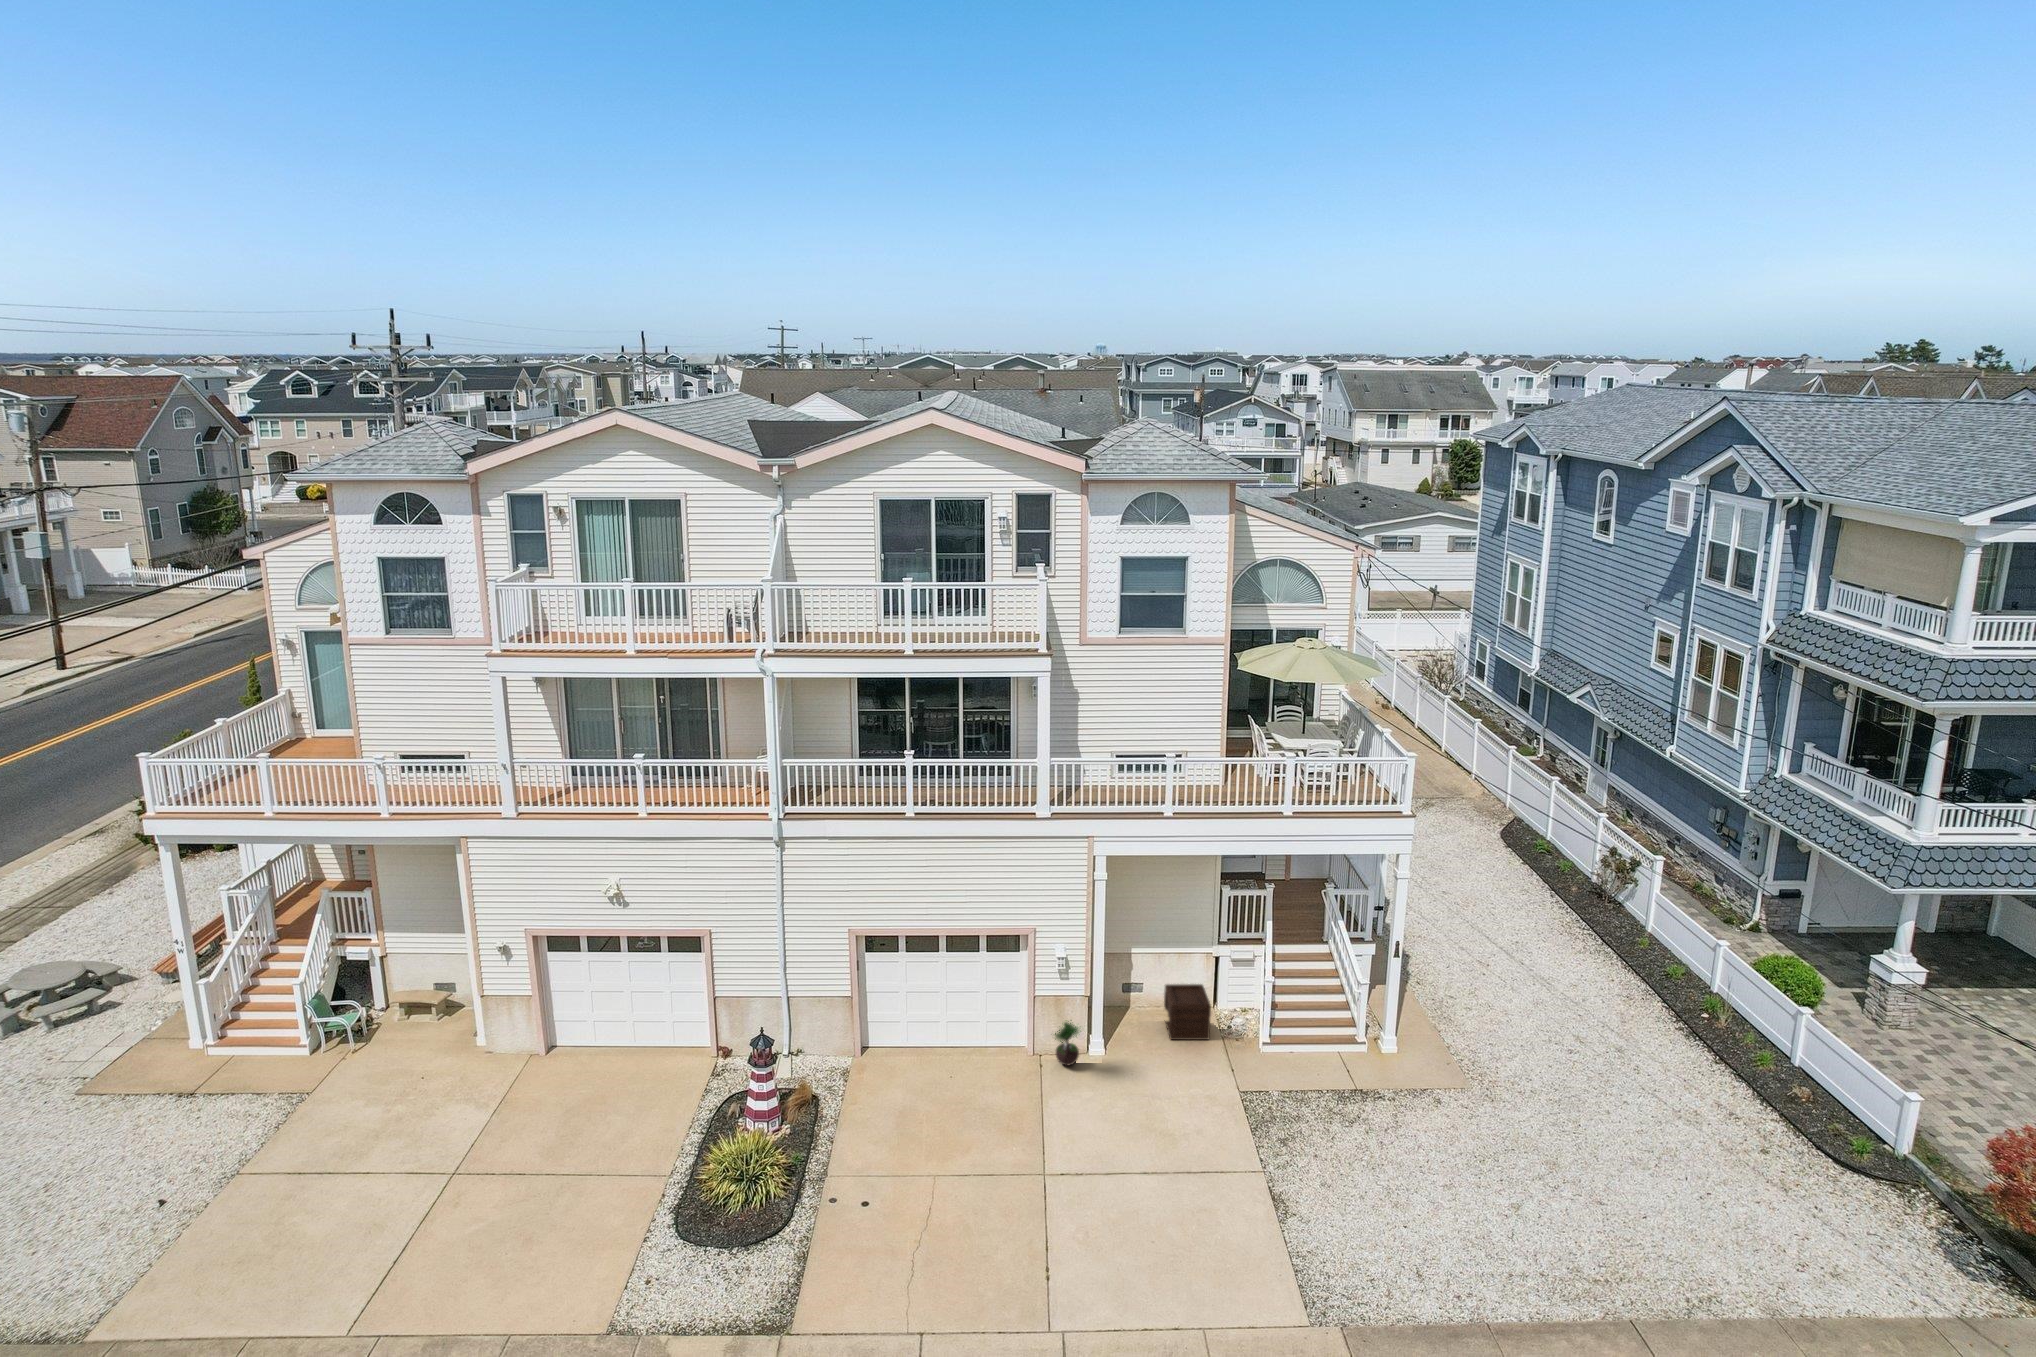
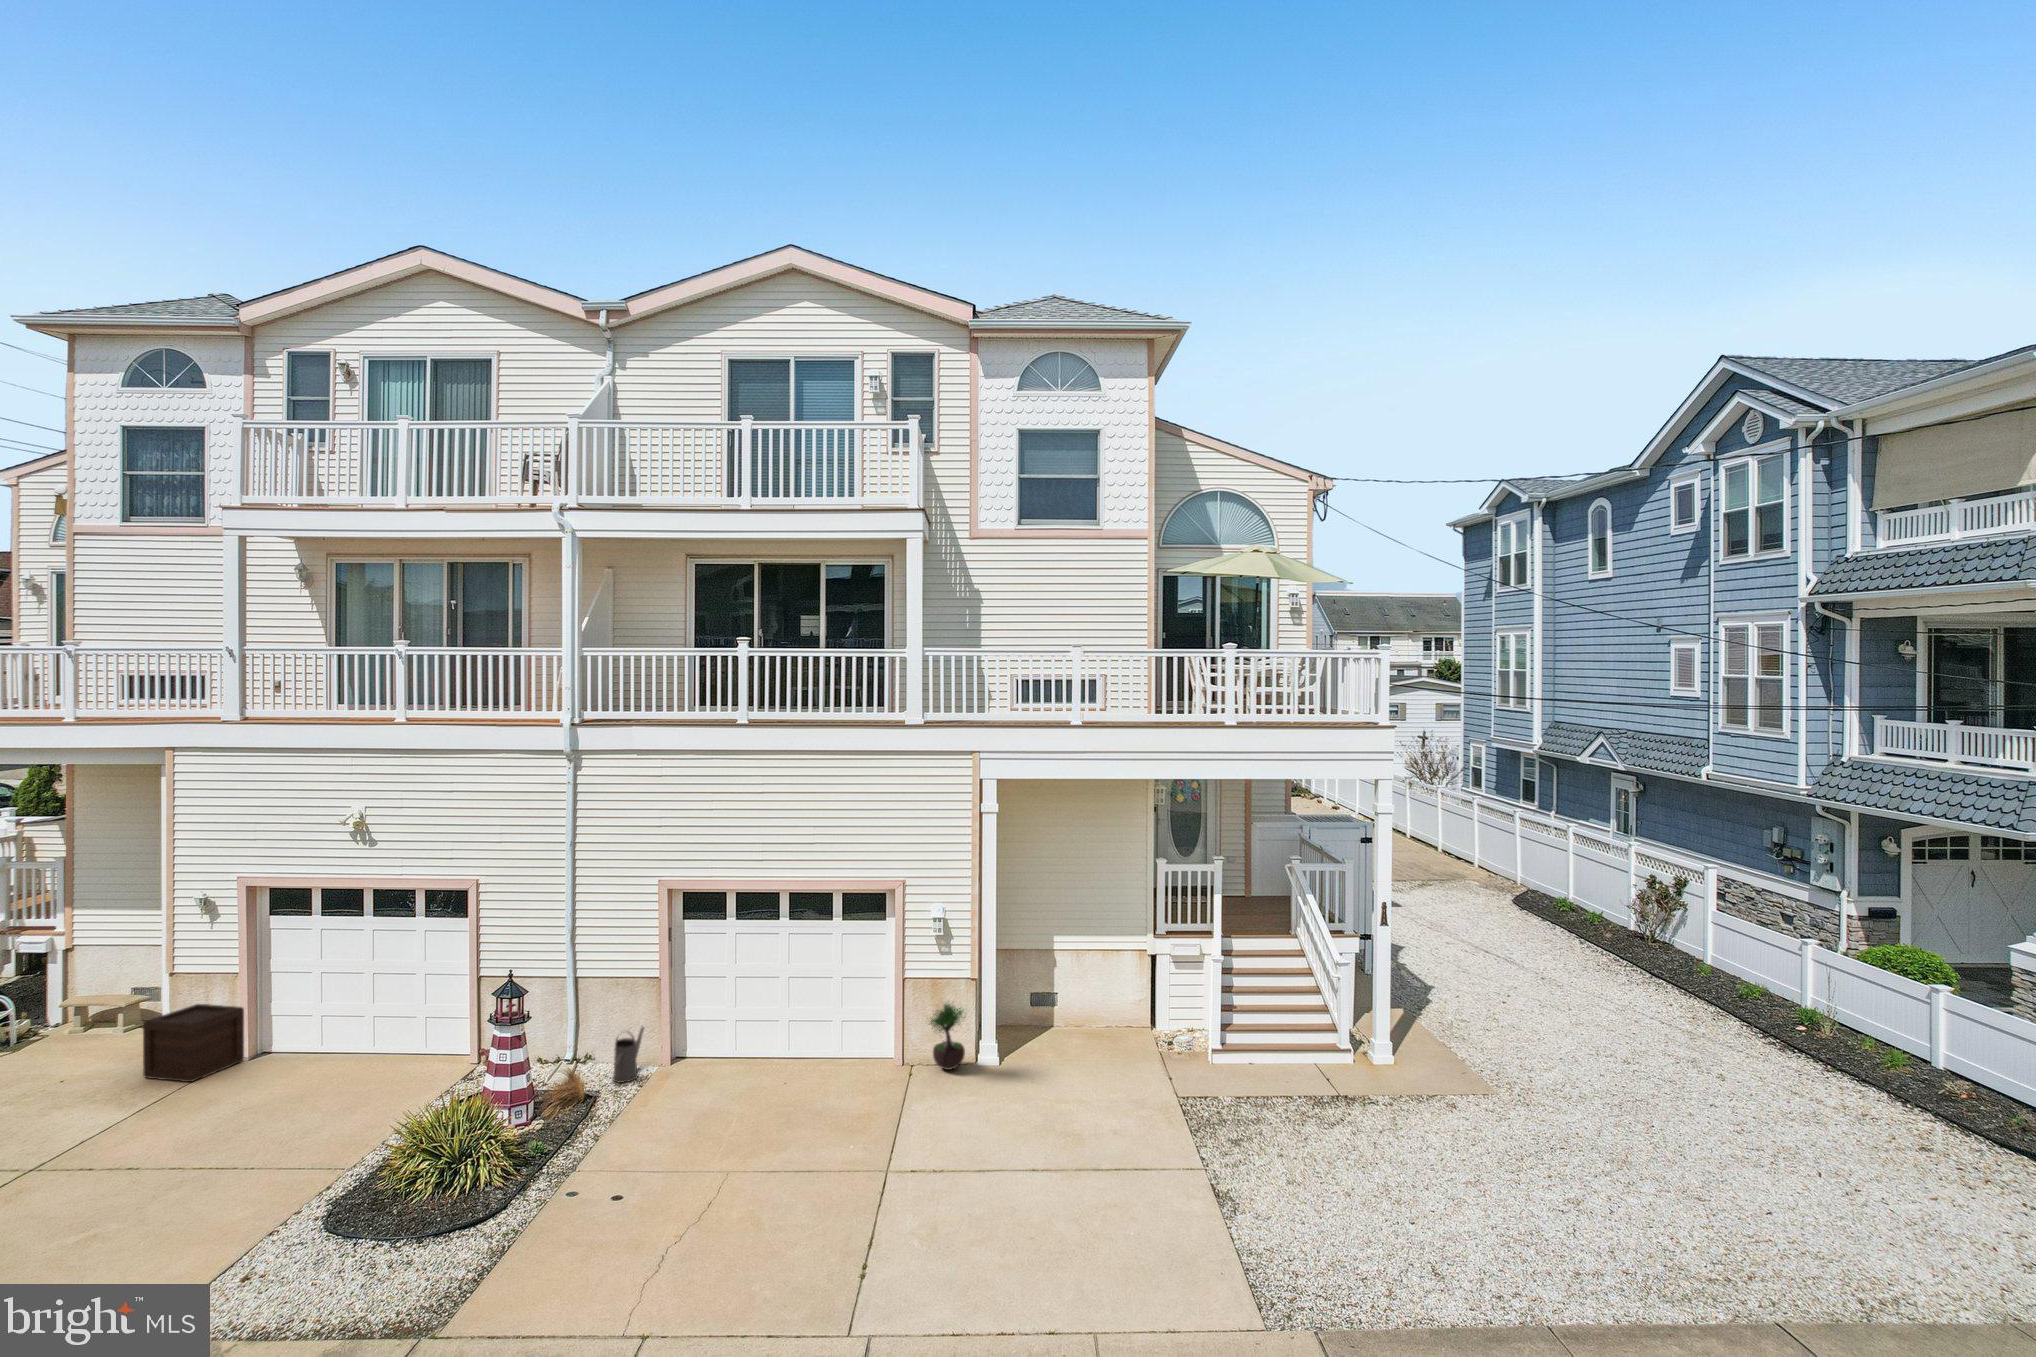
wooden crate: present [1164,984,1211,1040] -> present [143,1004,244,1082]
watering can: none [826,1032,843,1078] -> present [613,1027,644,1083]

